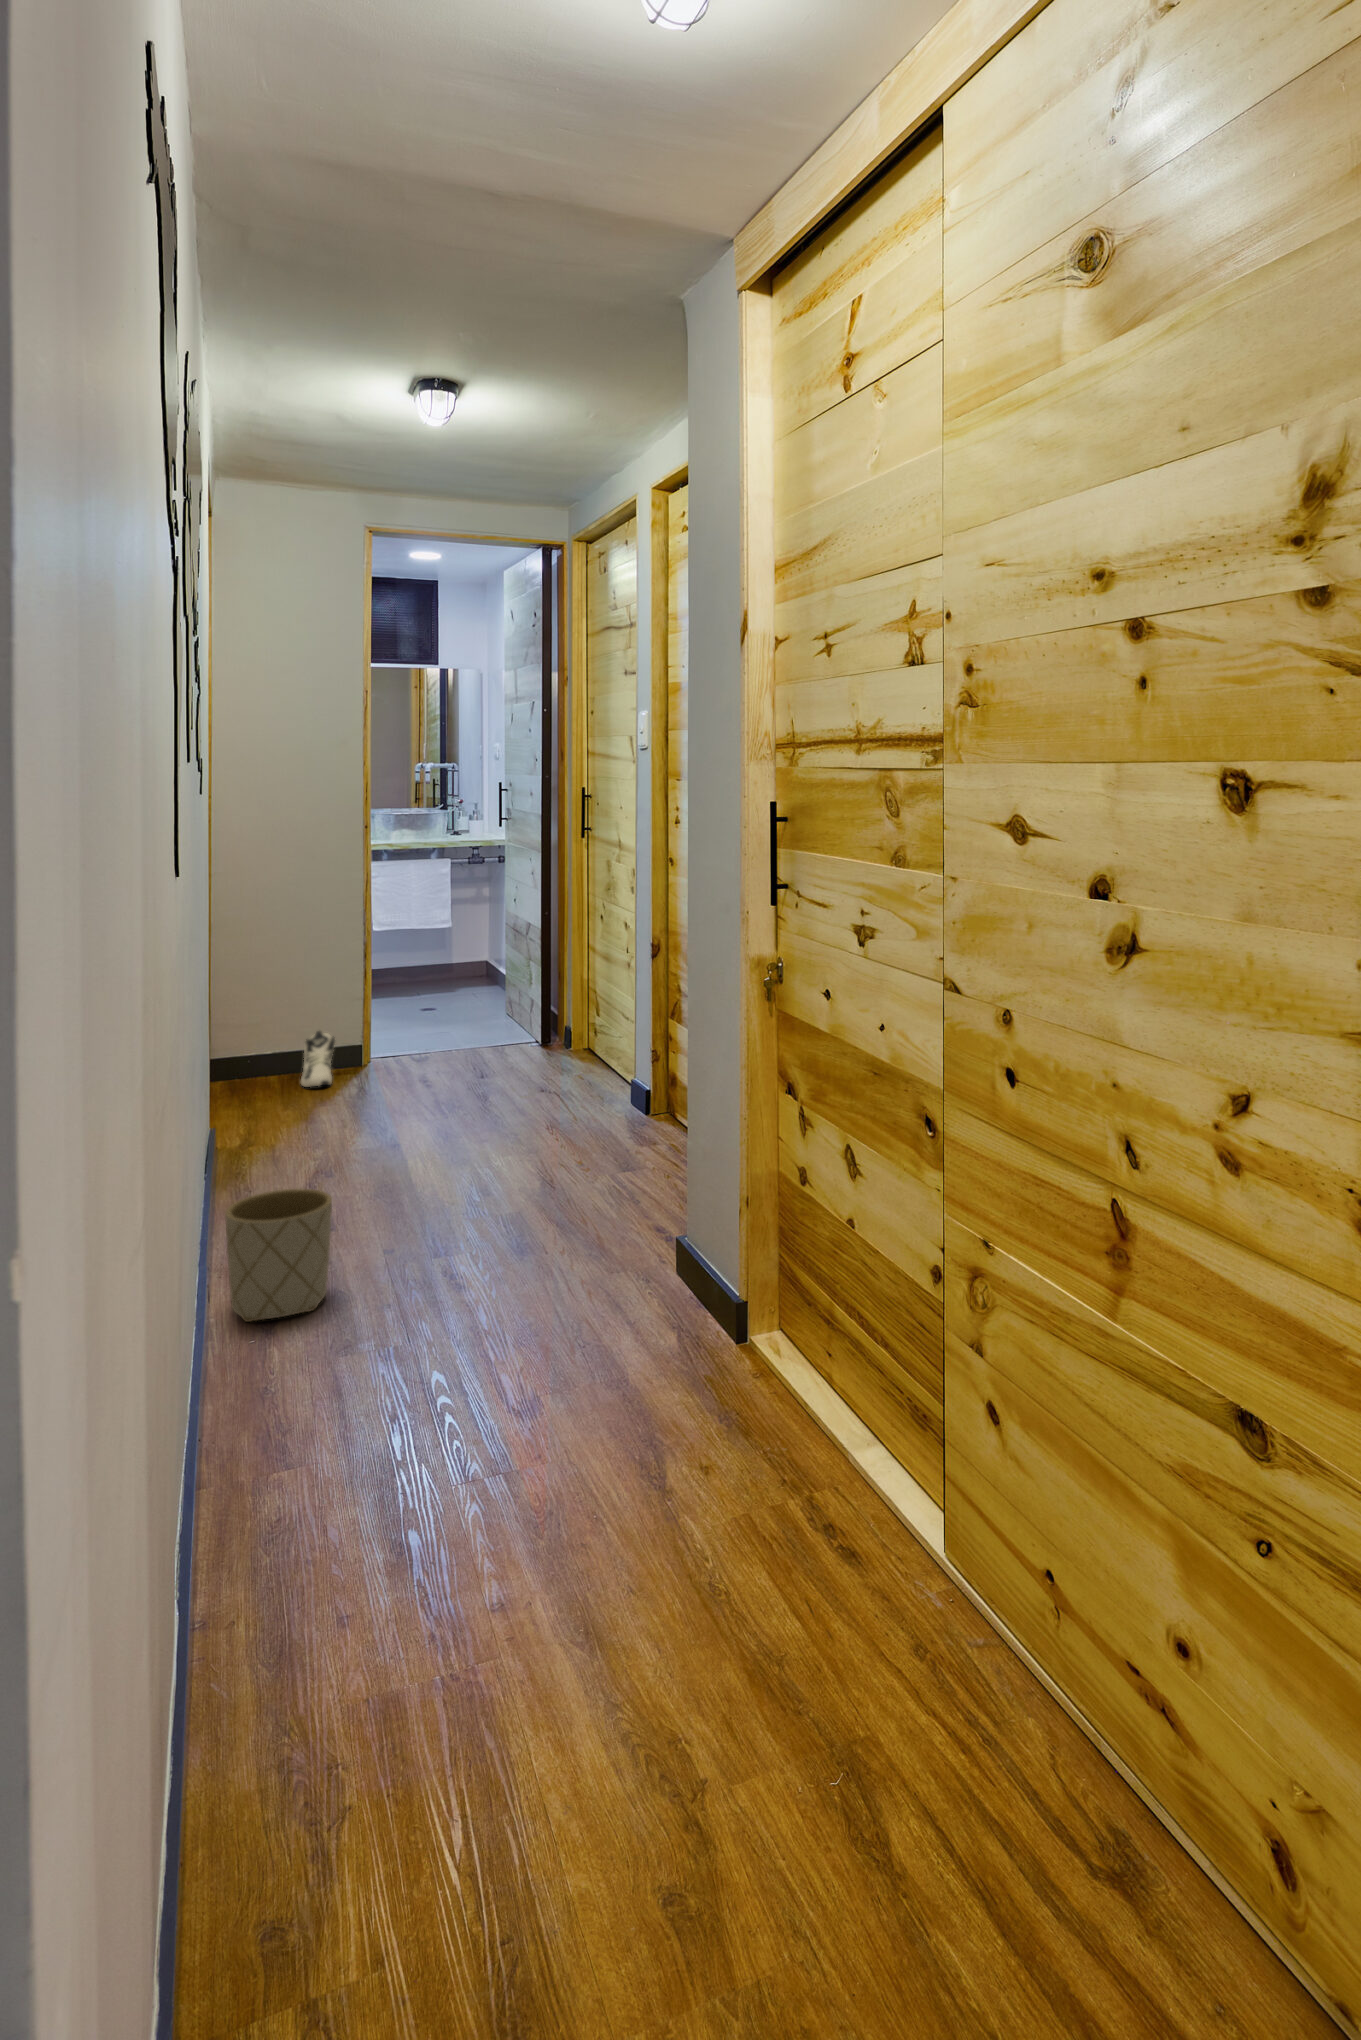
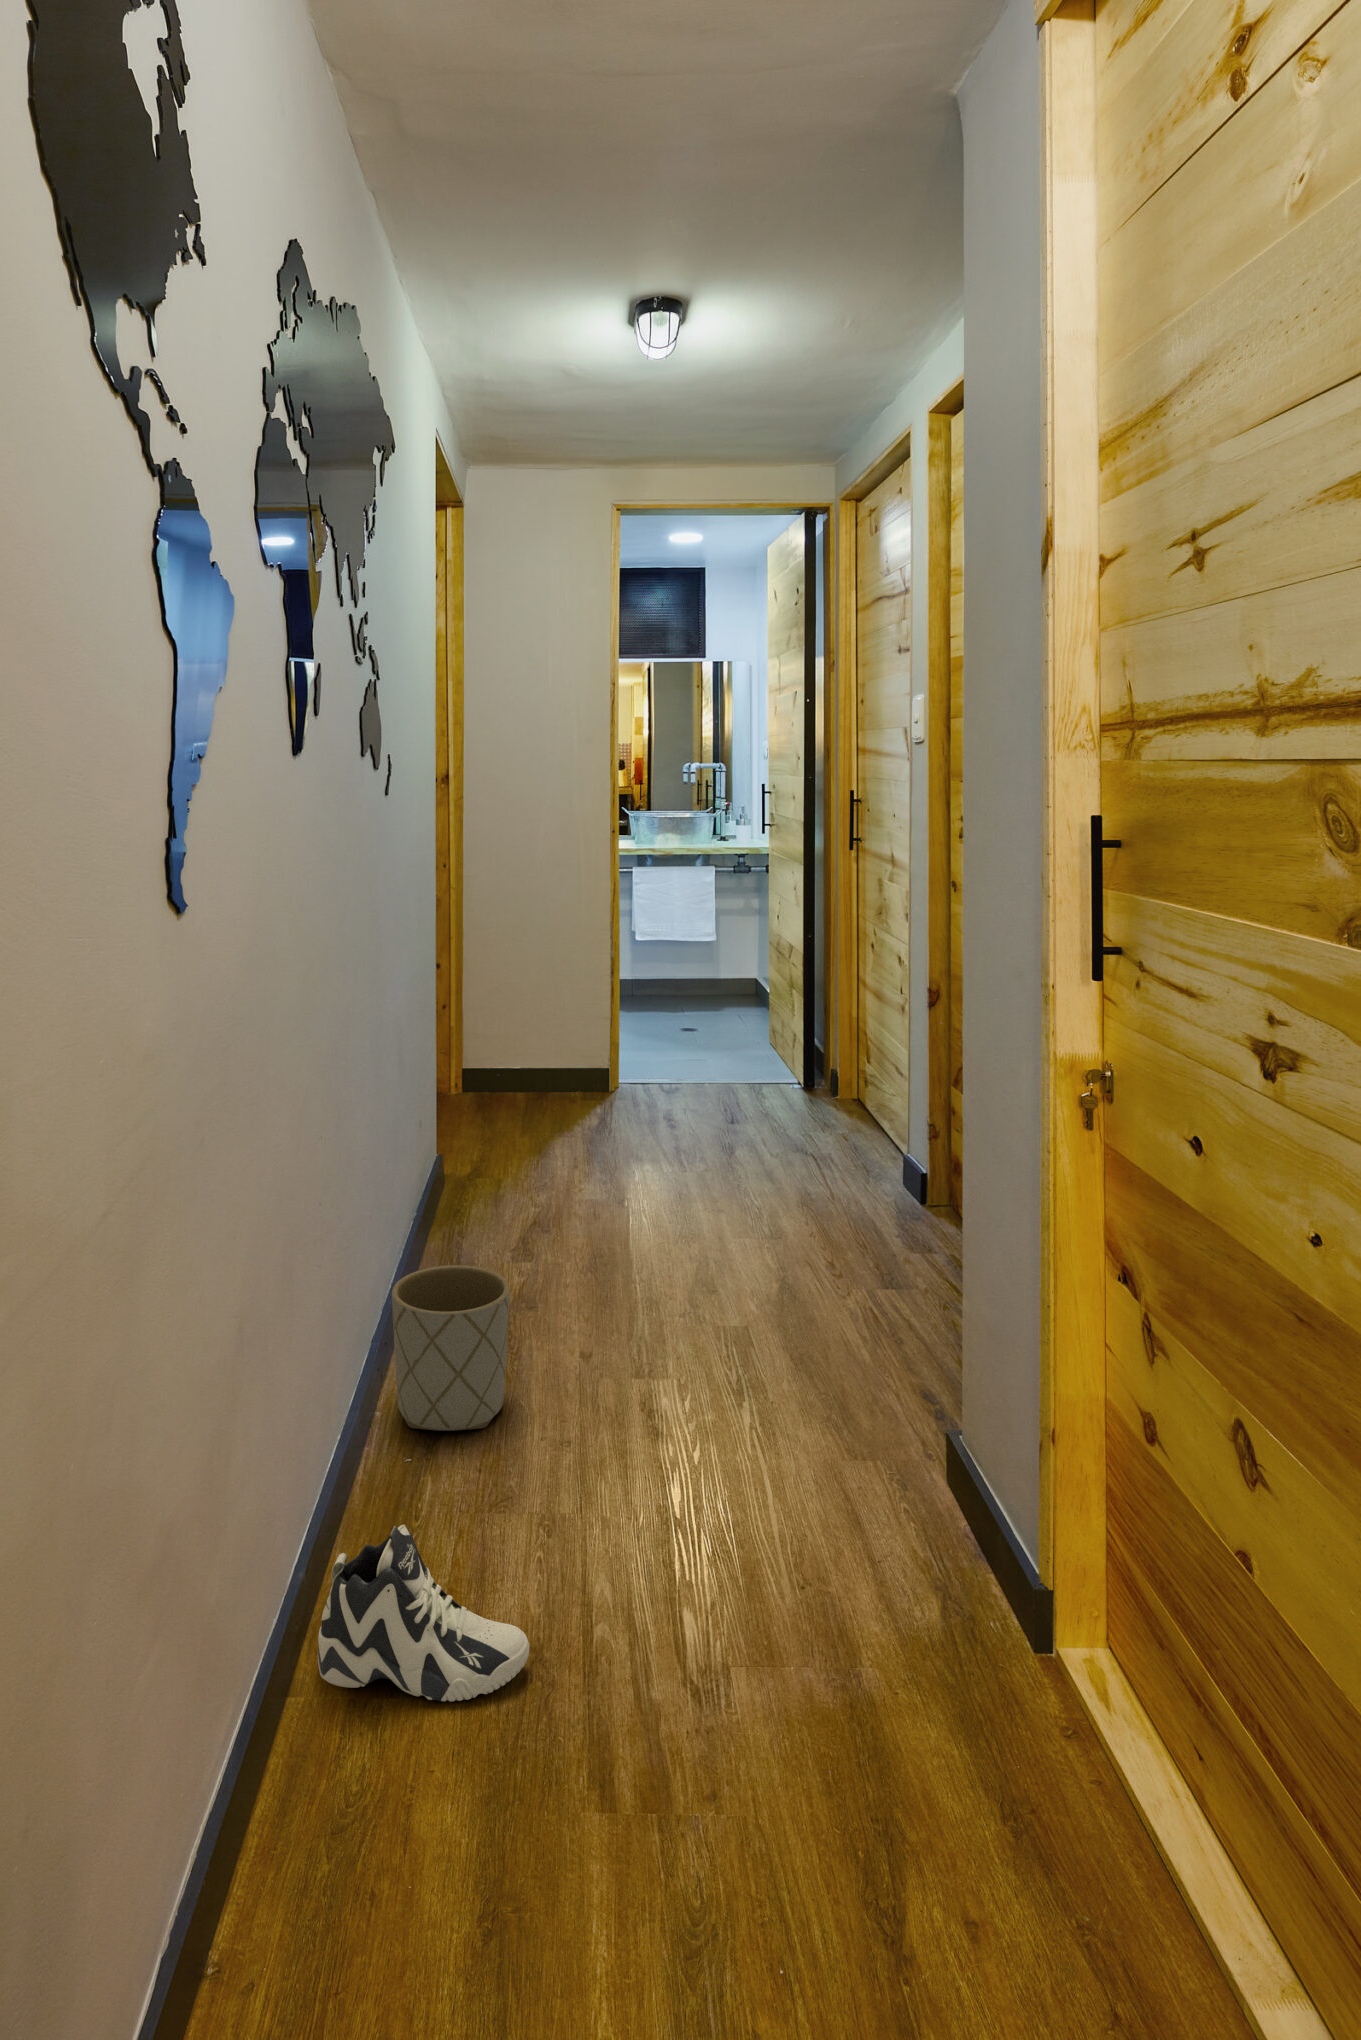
sneaker: present [301,1031,335,1087] -> present [318,1525,529,1701]

